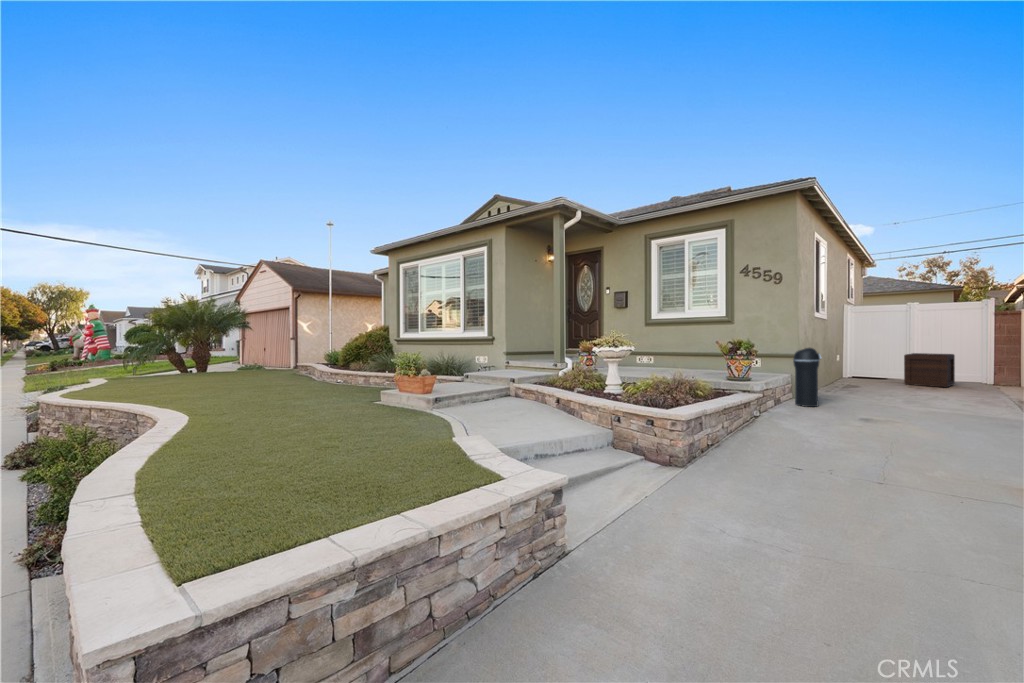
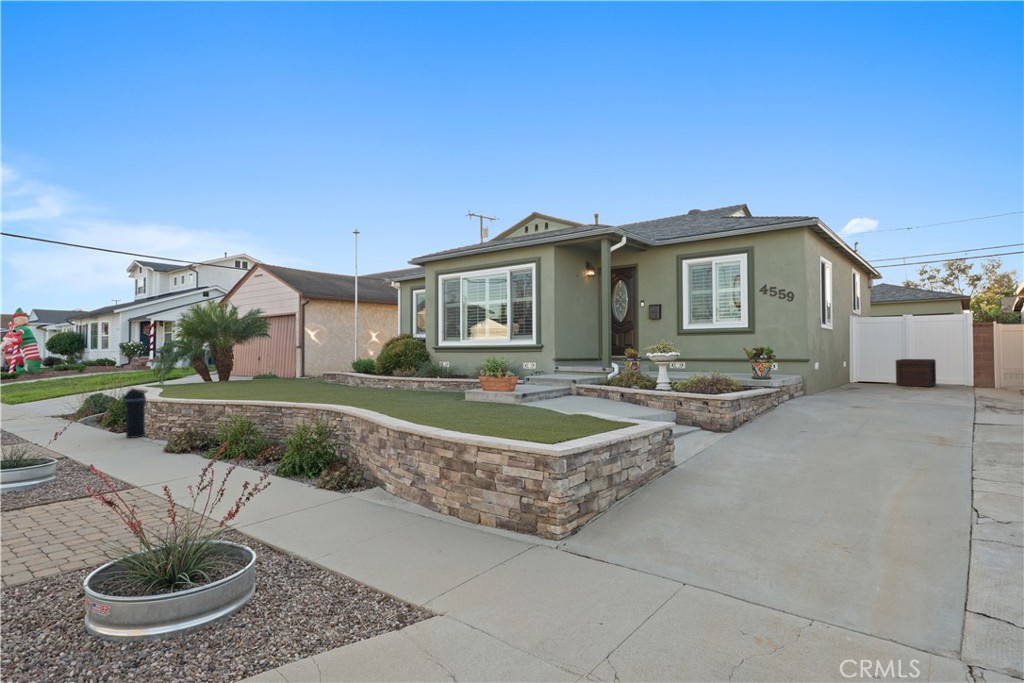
trash can: present [793,348,821,407] -> present [123,389,146,438]

